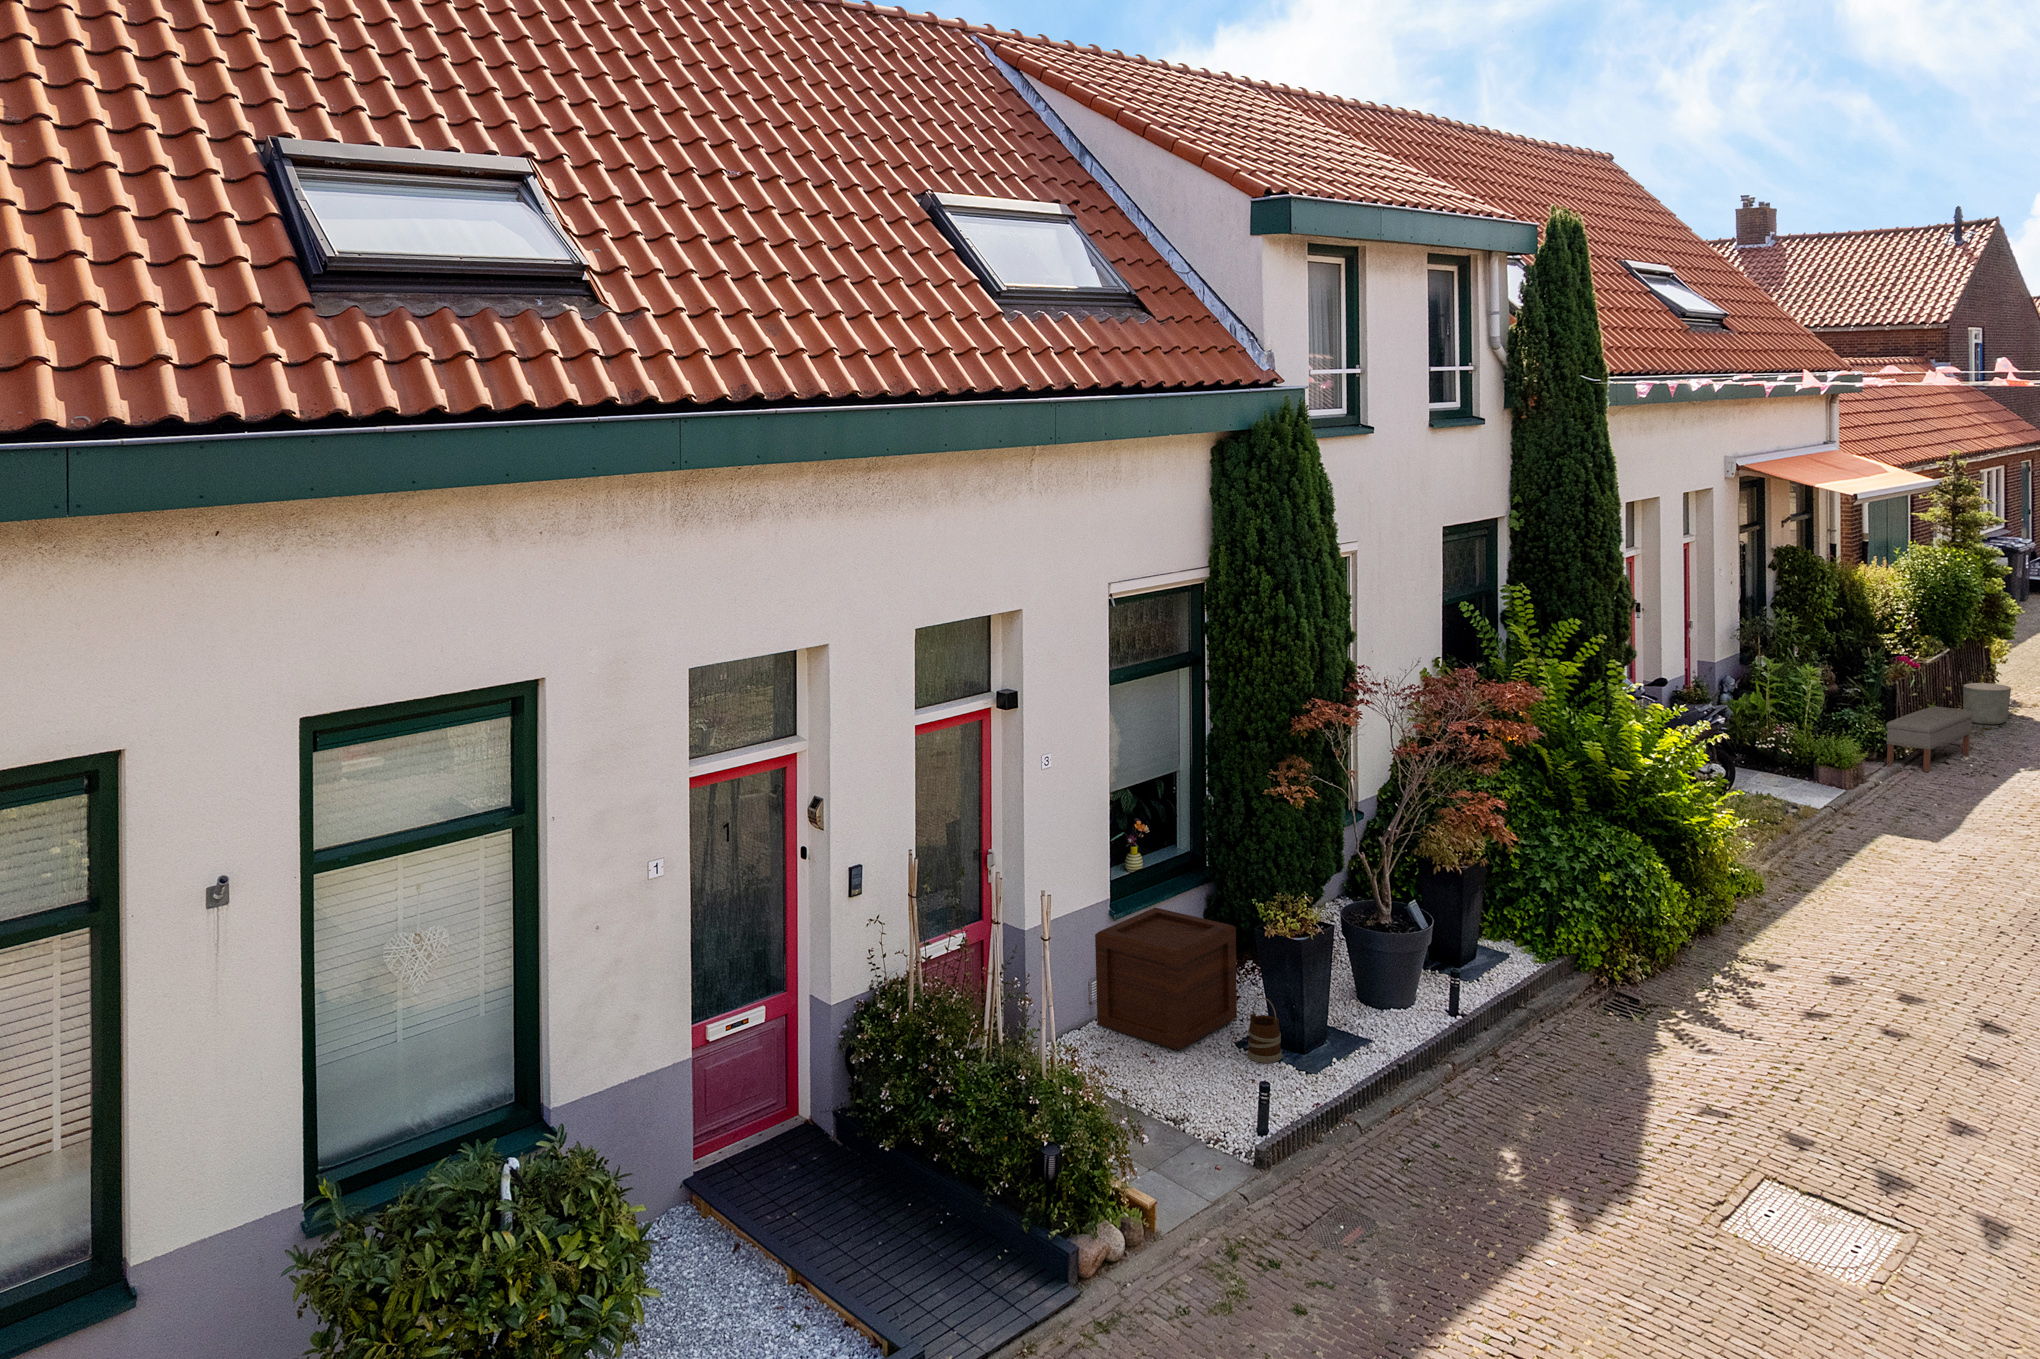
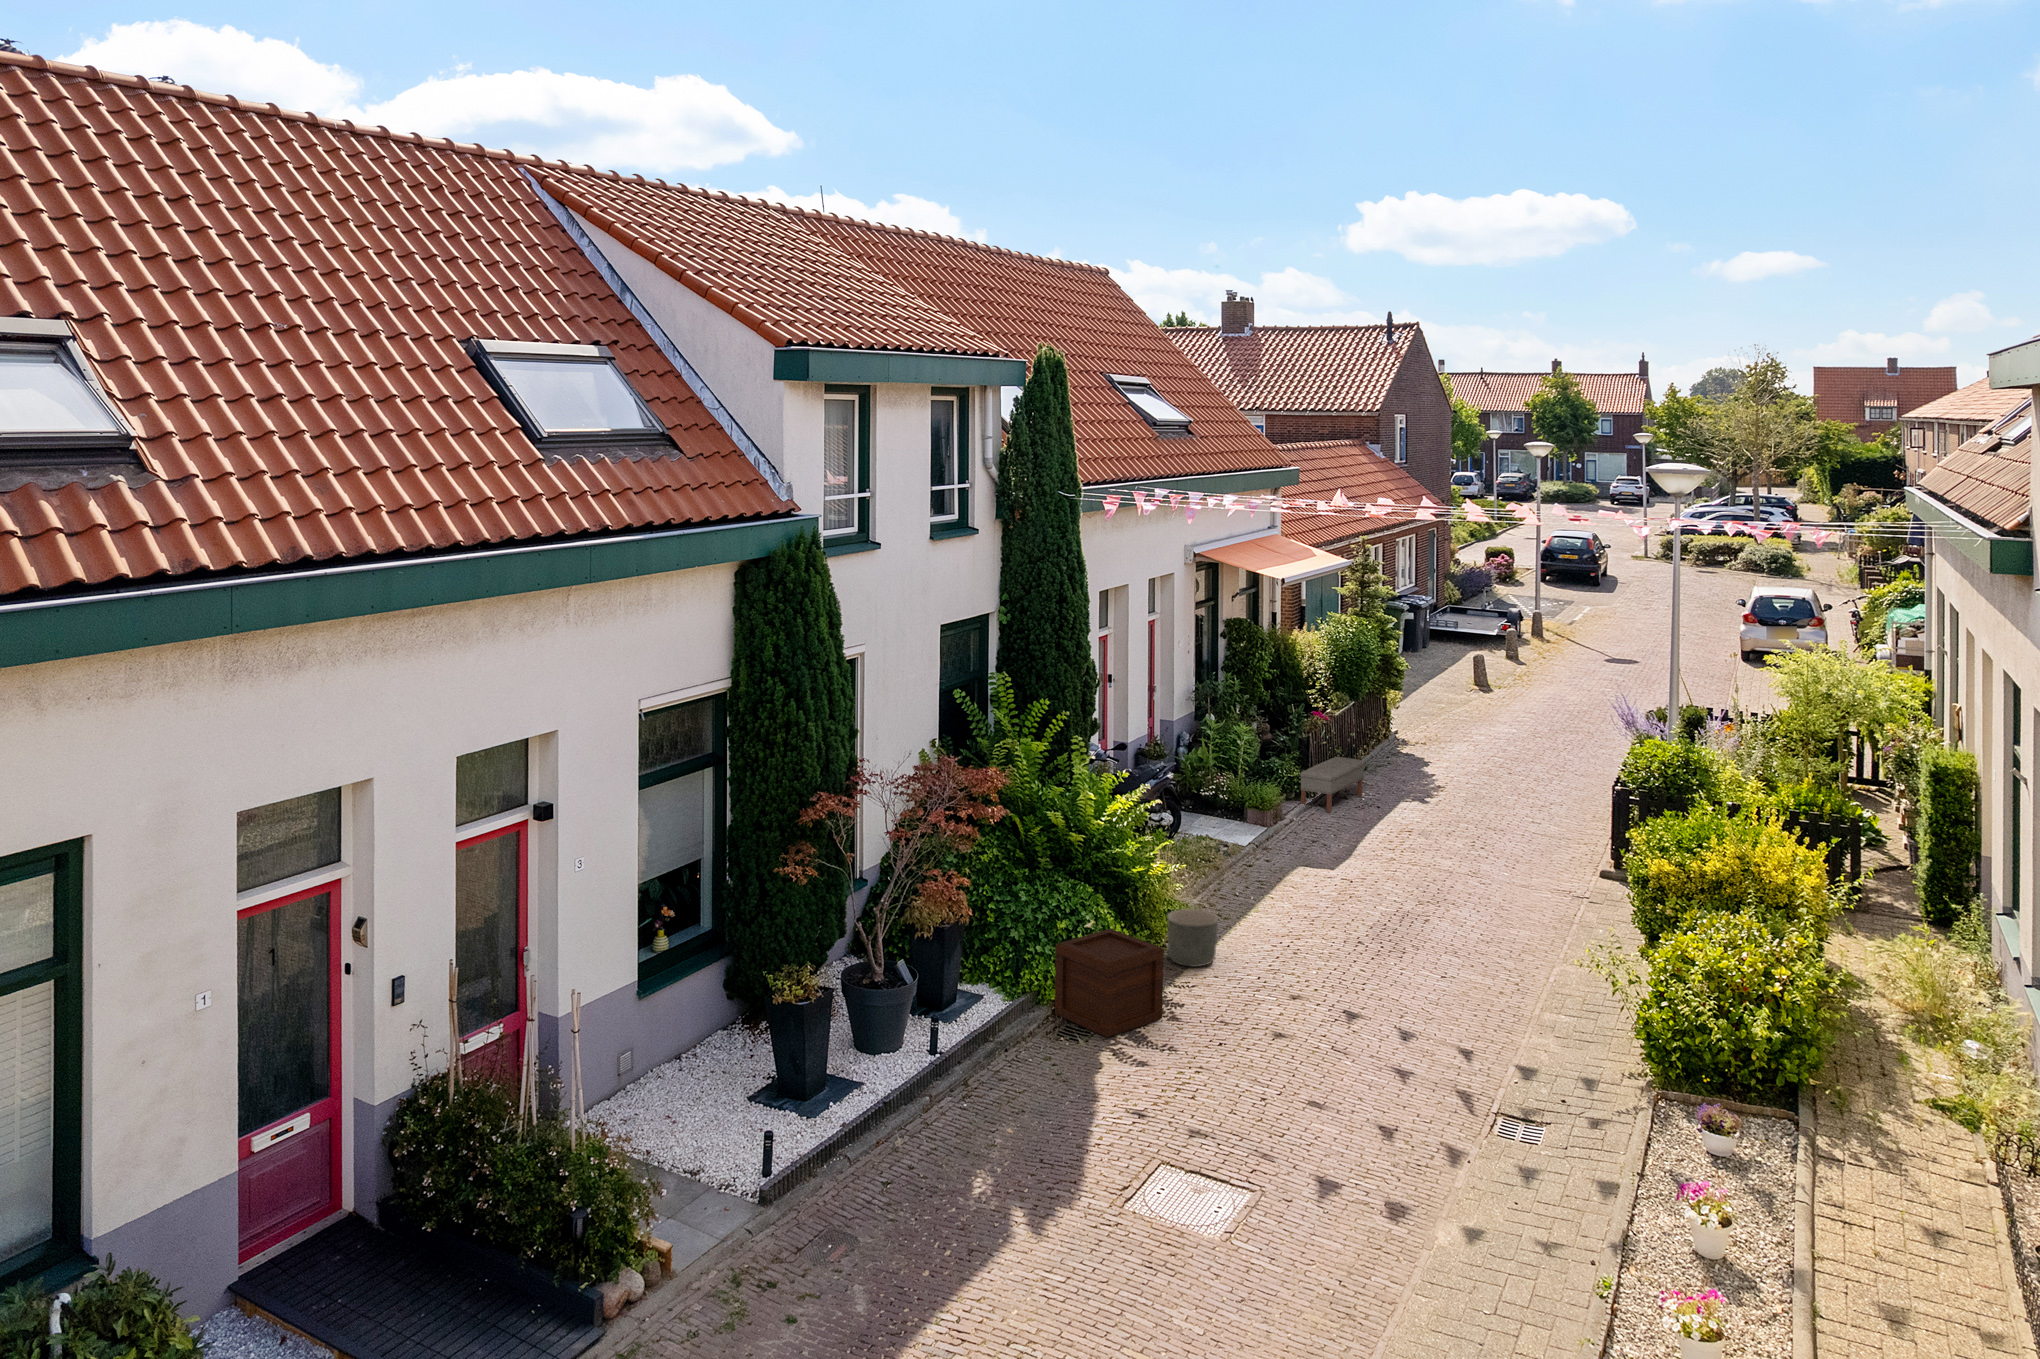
planter: present [1963,683,2011,724] -> present [1167,909,1218,967]
wooden crate: present [1095,908,1237,1050] -> present [1055,929,1164,1038]
wooden bucket: present [1248,998,1282,1063] -> none [760,1057,789,1113]

